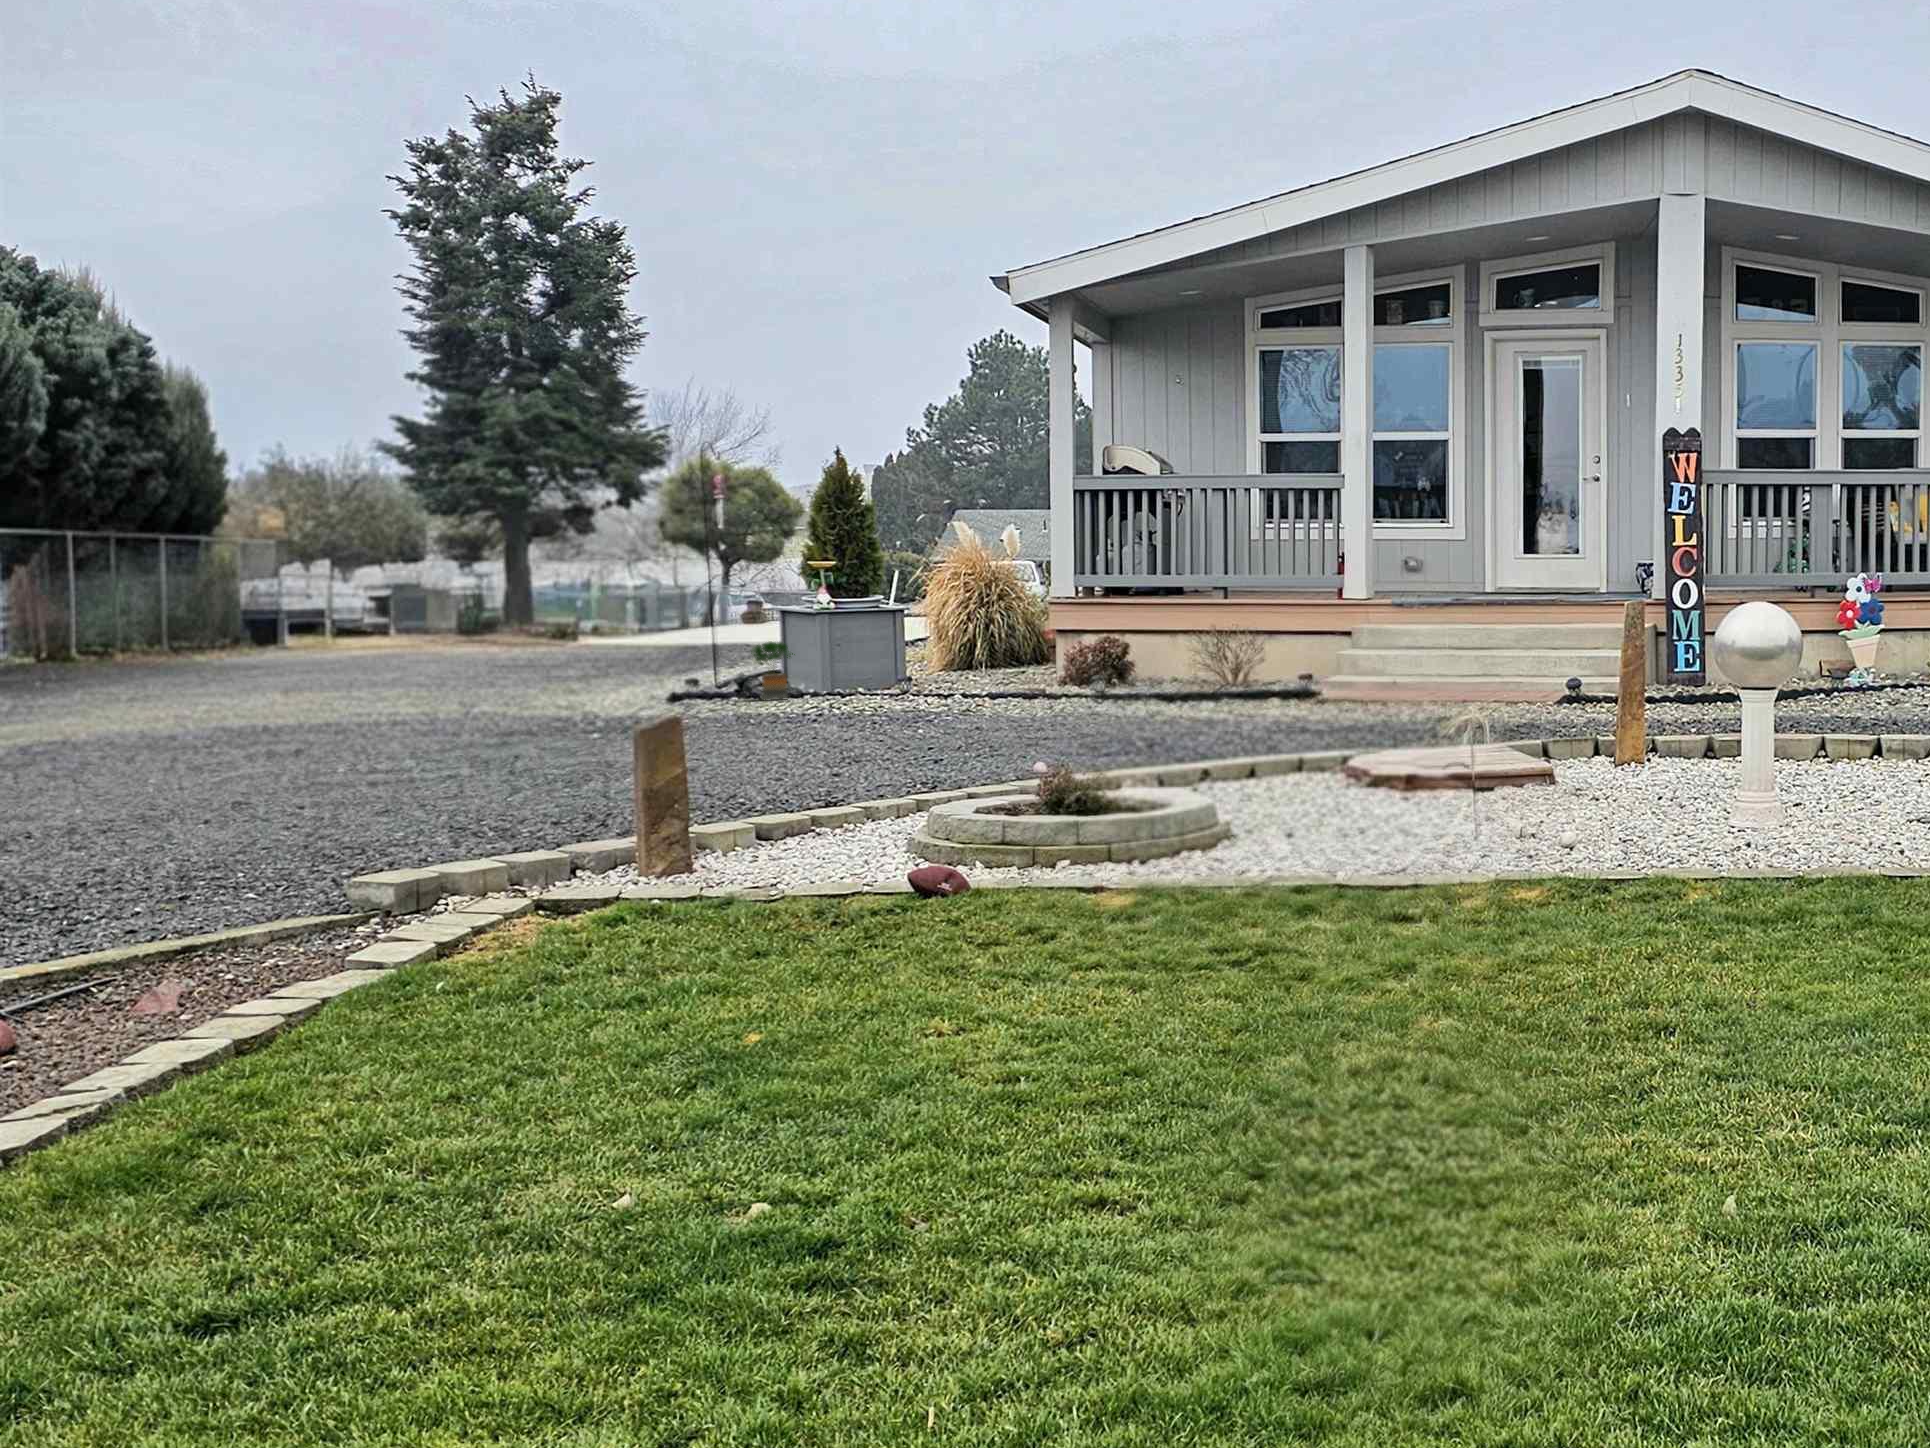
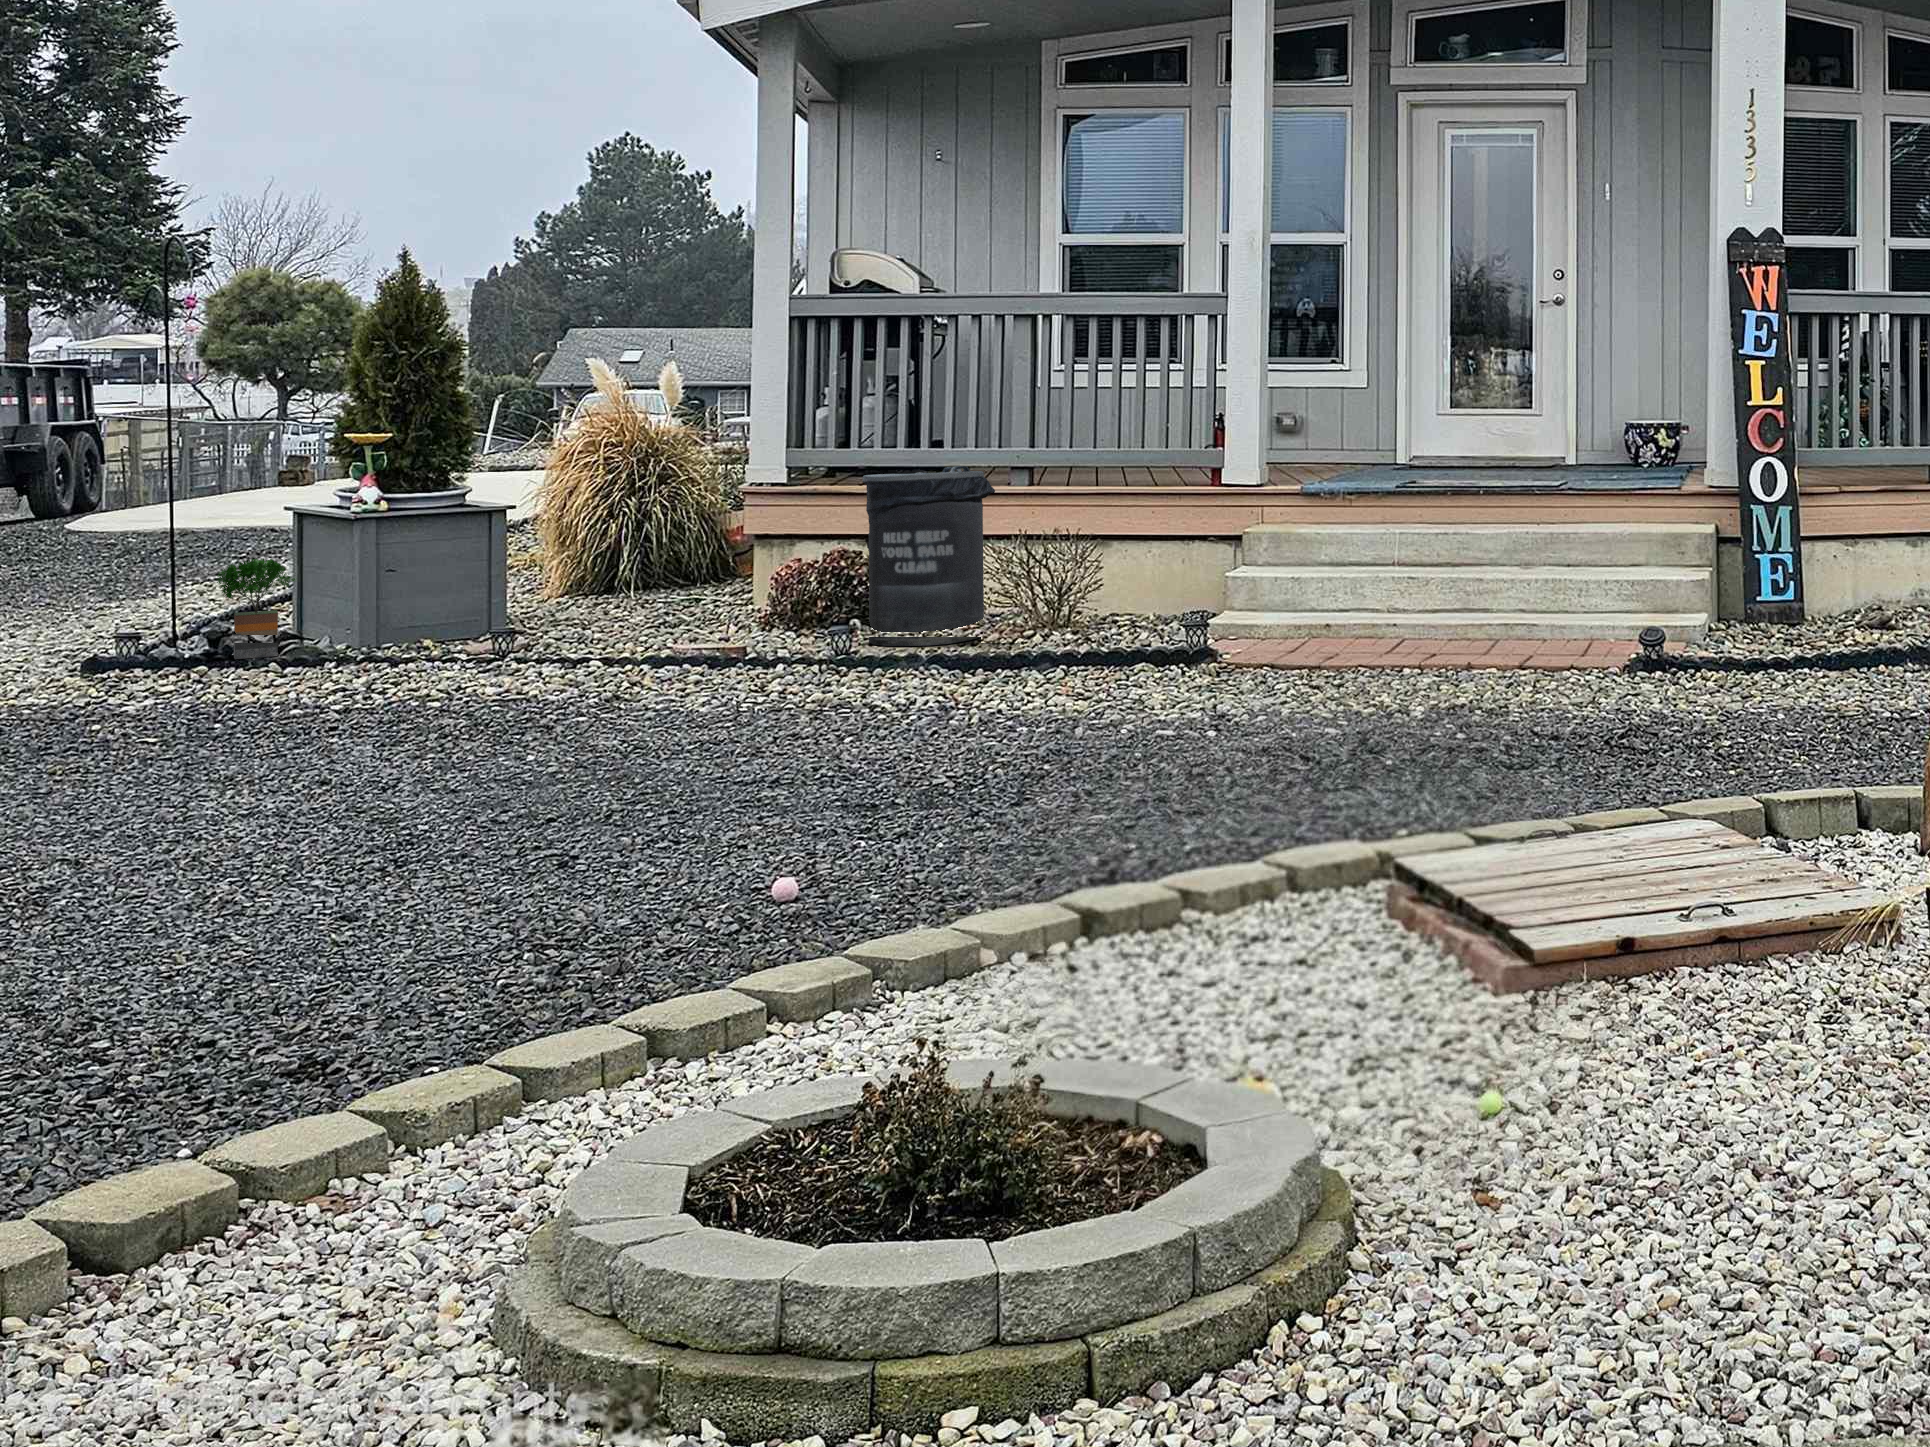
trash can: none [1123,586,1206,698] -> present [863,466,995,646]

